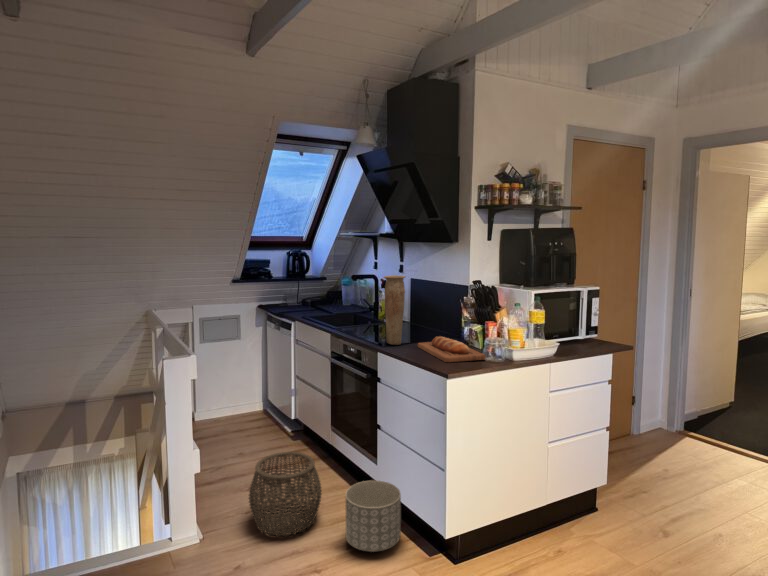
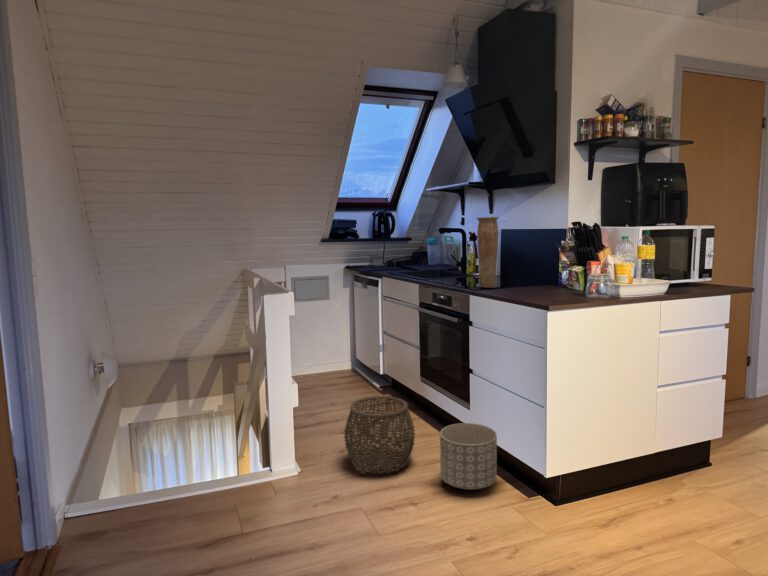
bread loaf: present [418,337,486,362] -> none [512,278,587,299]

